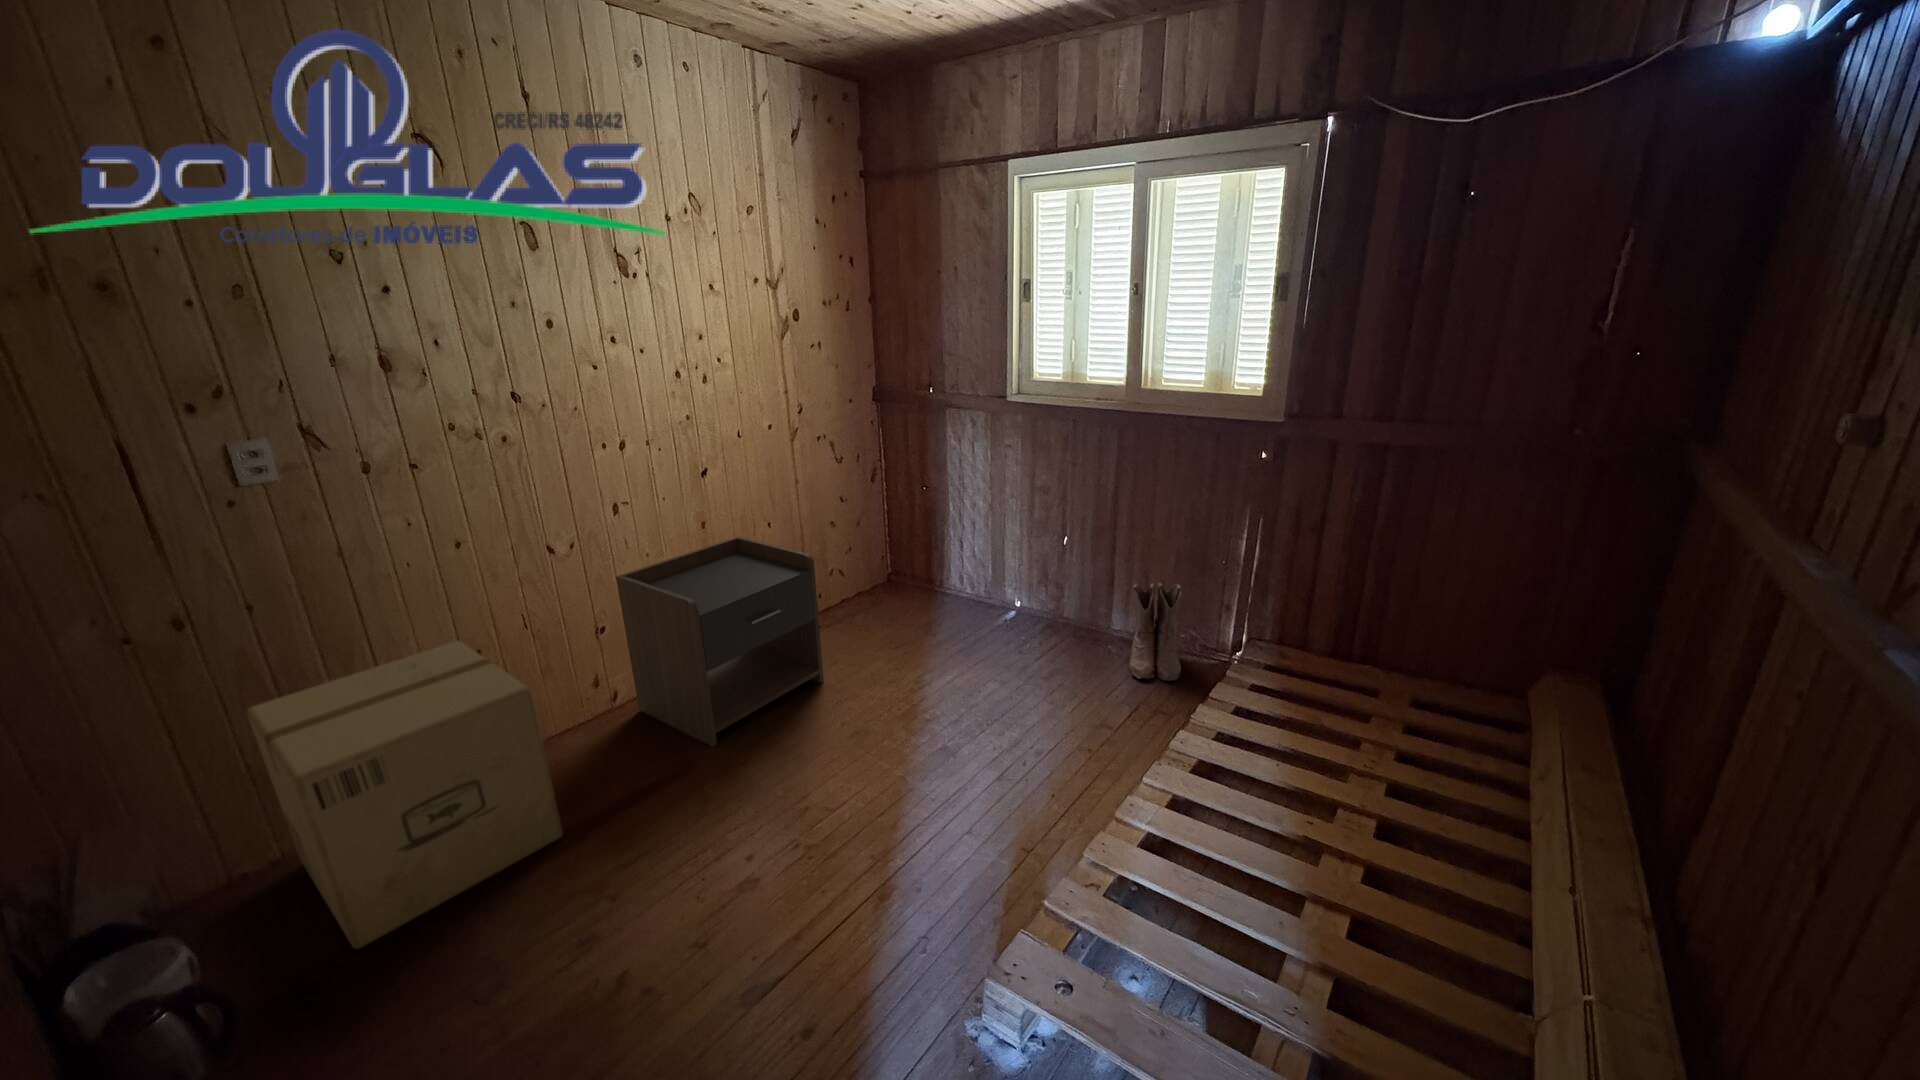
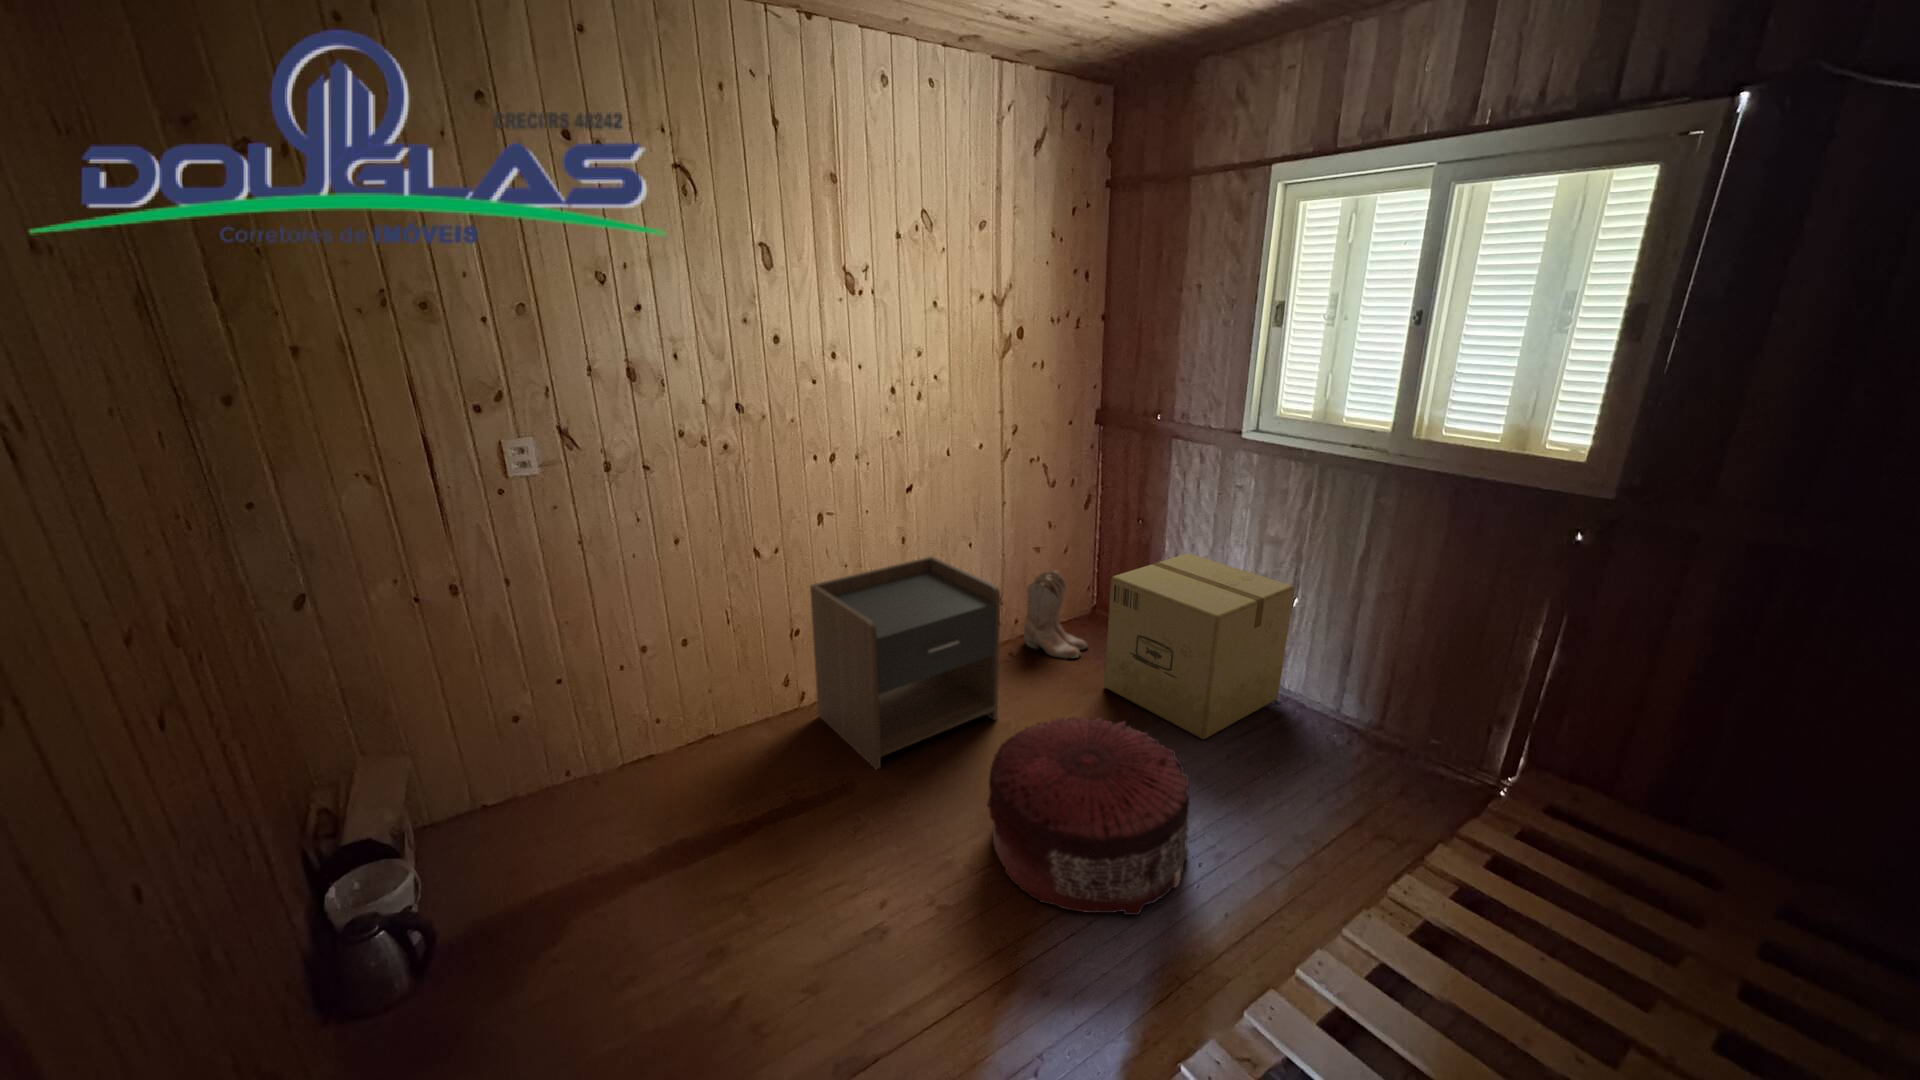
boots: present [1129,583,1182,681] -> present [1024,571,1088,658]
cardboard box: present [247,641,563,949] -> present [1104,553,1294,739]
pouf: none [830,654,1012,822] -> present [987,717,1190,915]

